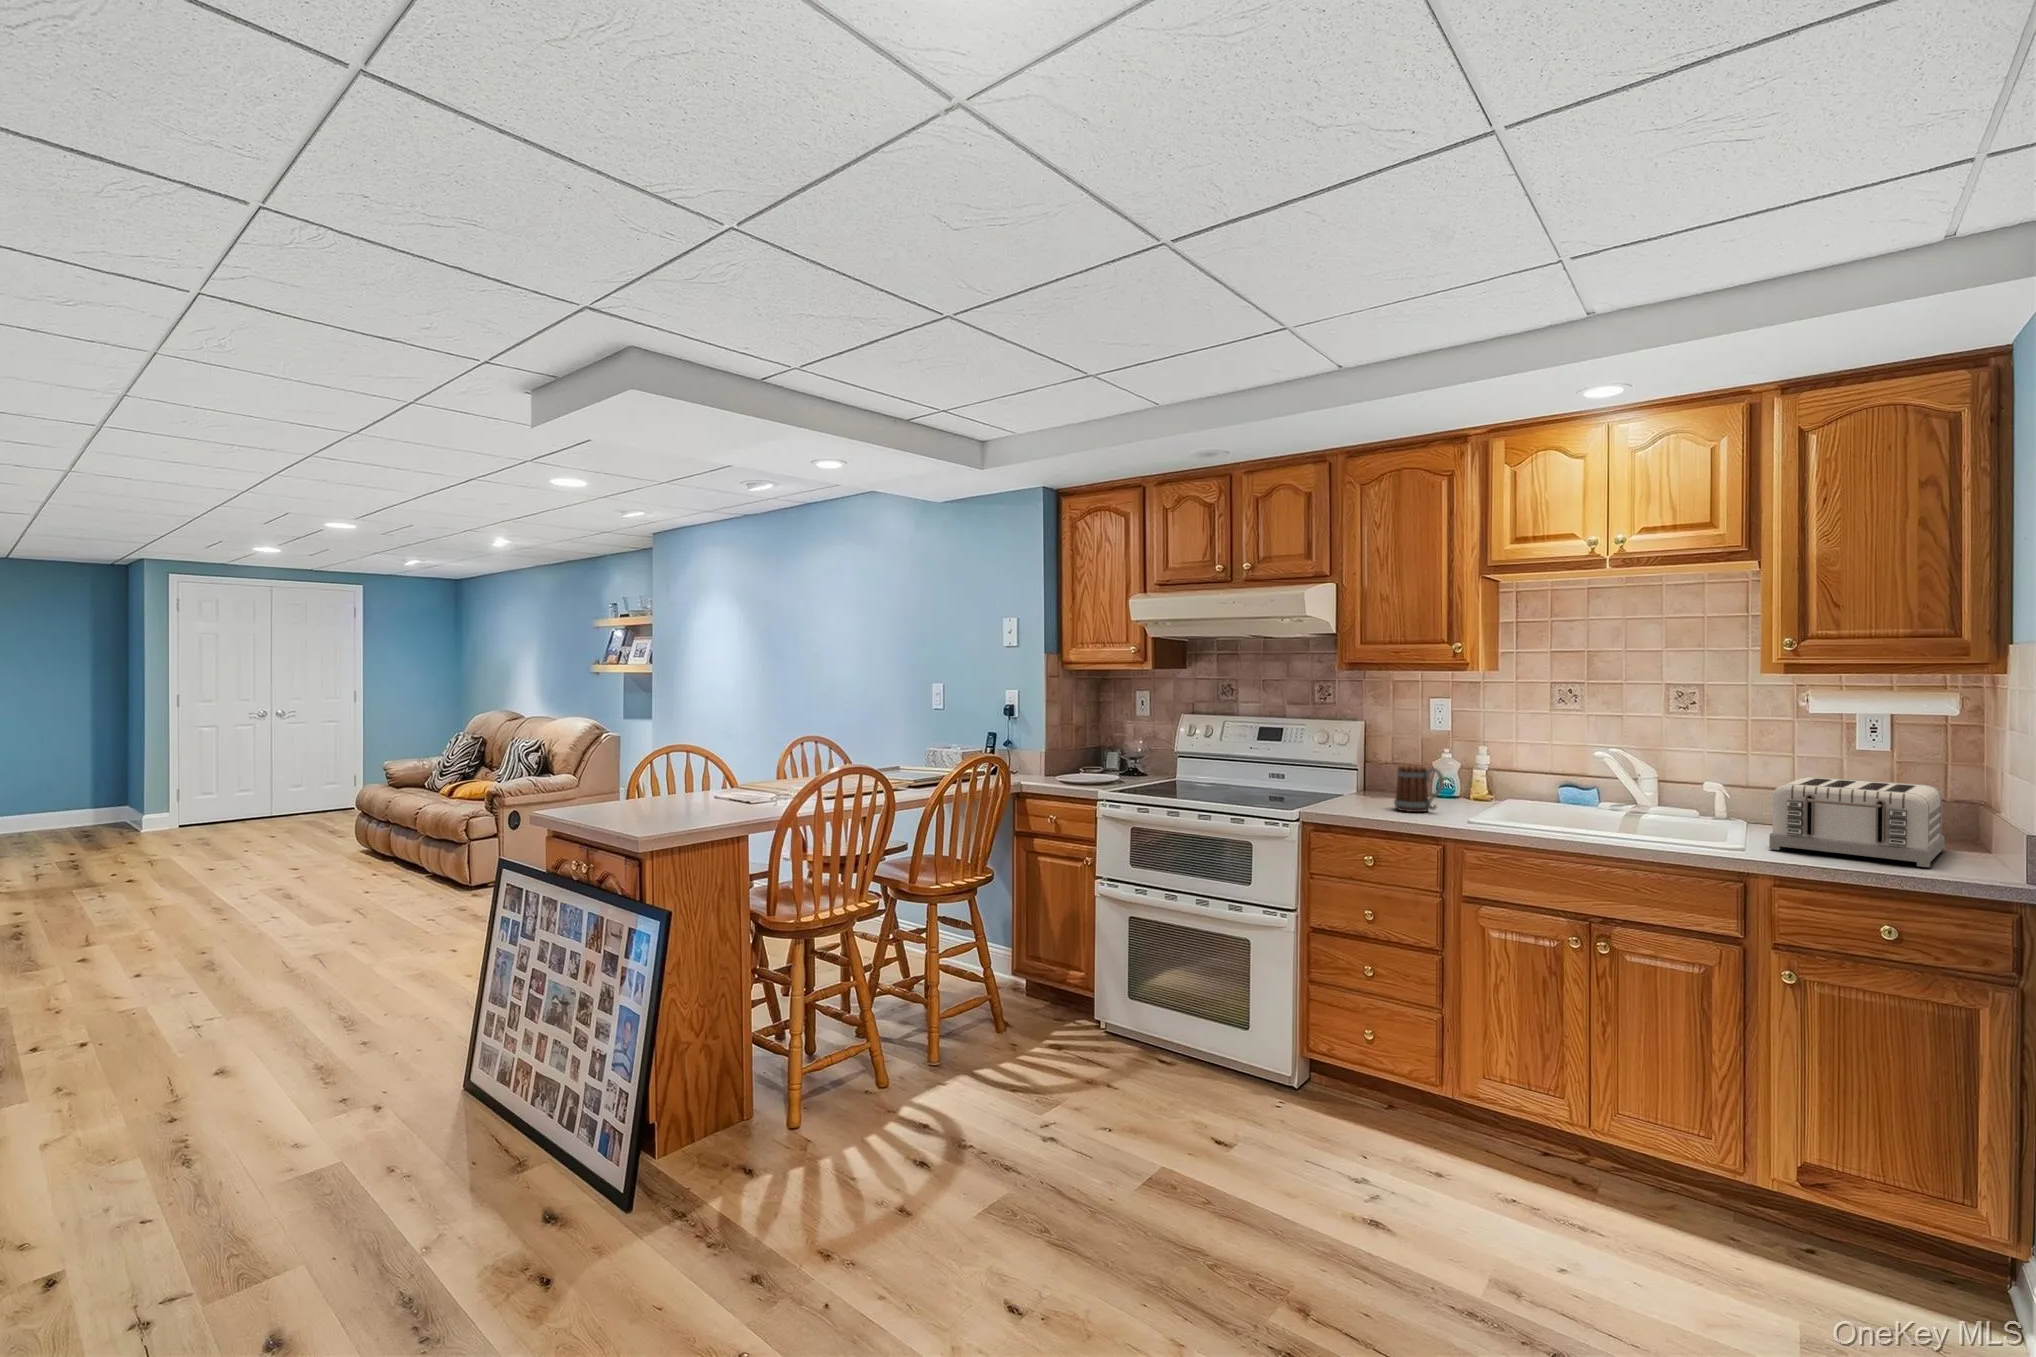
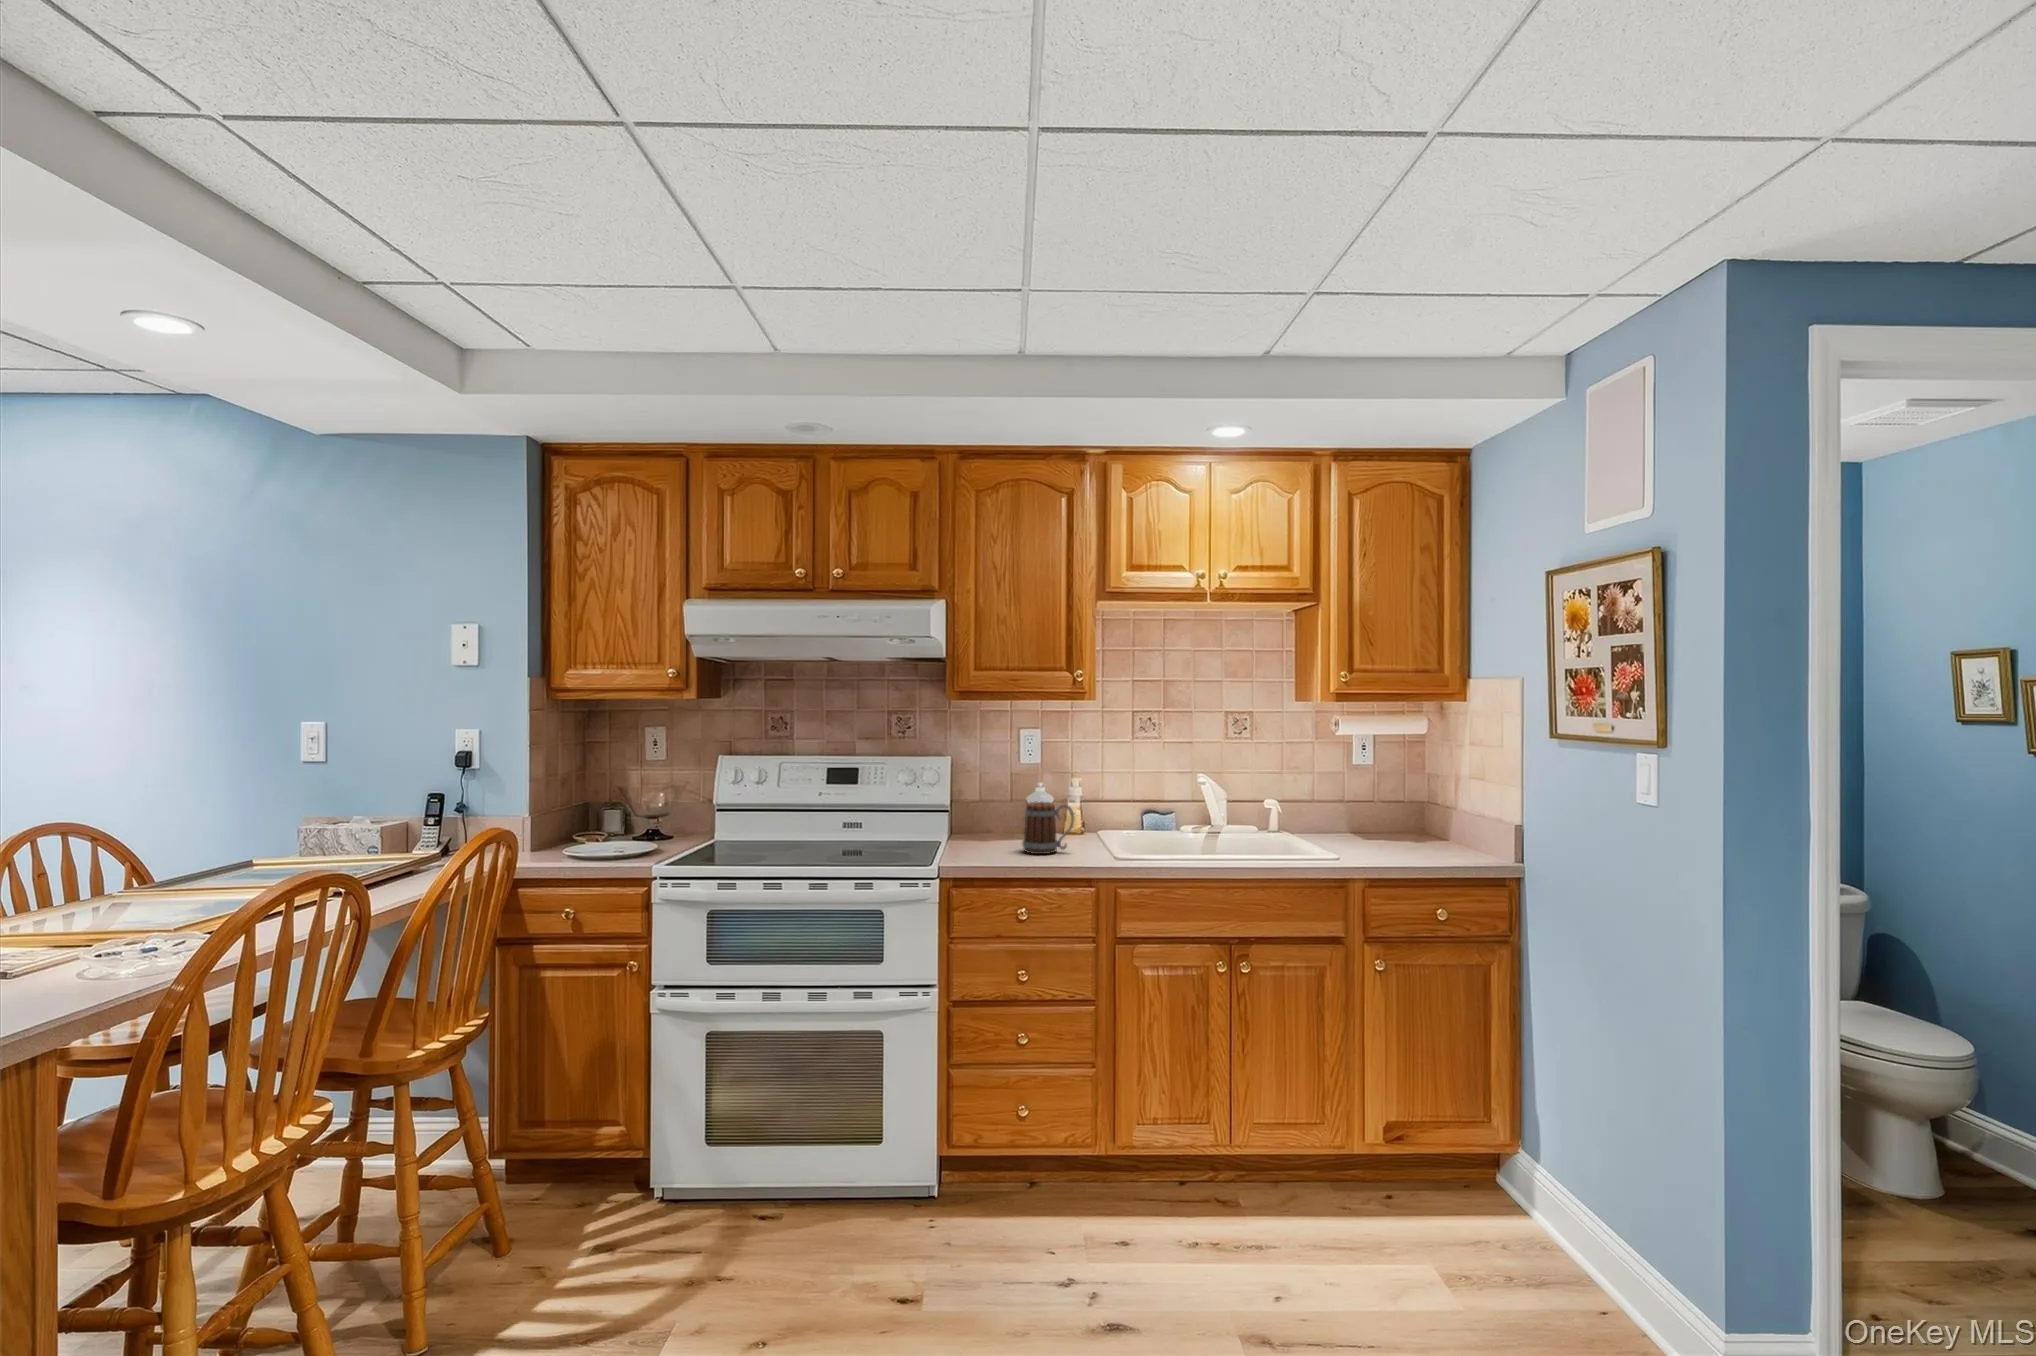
toaster: present [1769,777,1945,867] -> none [1335,790,1459,860]

